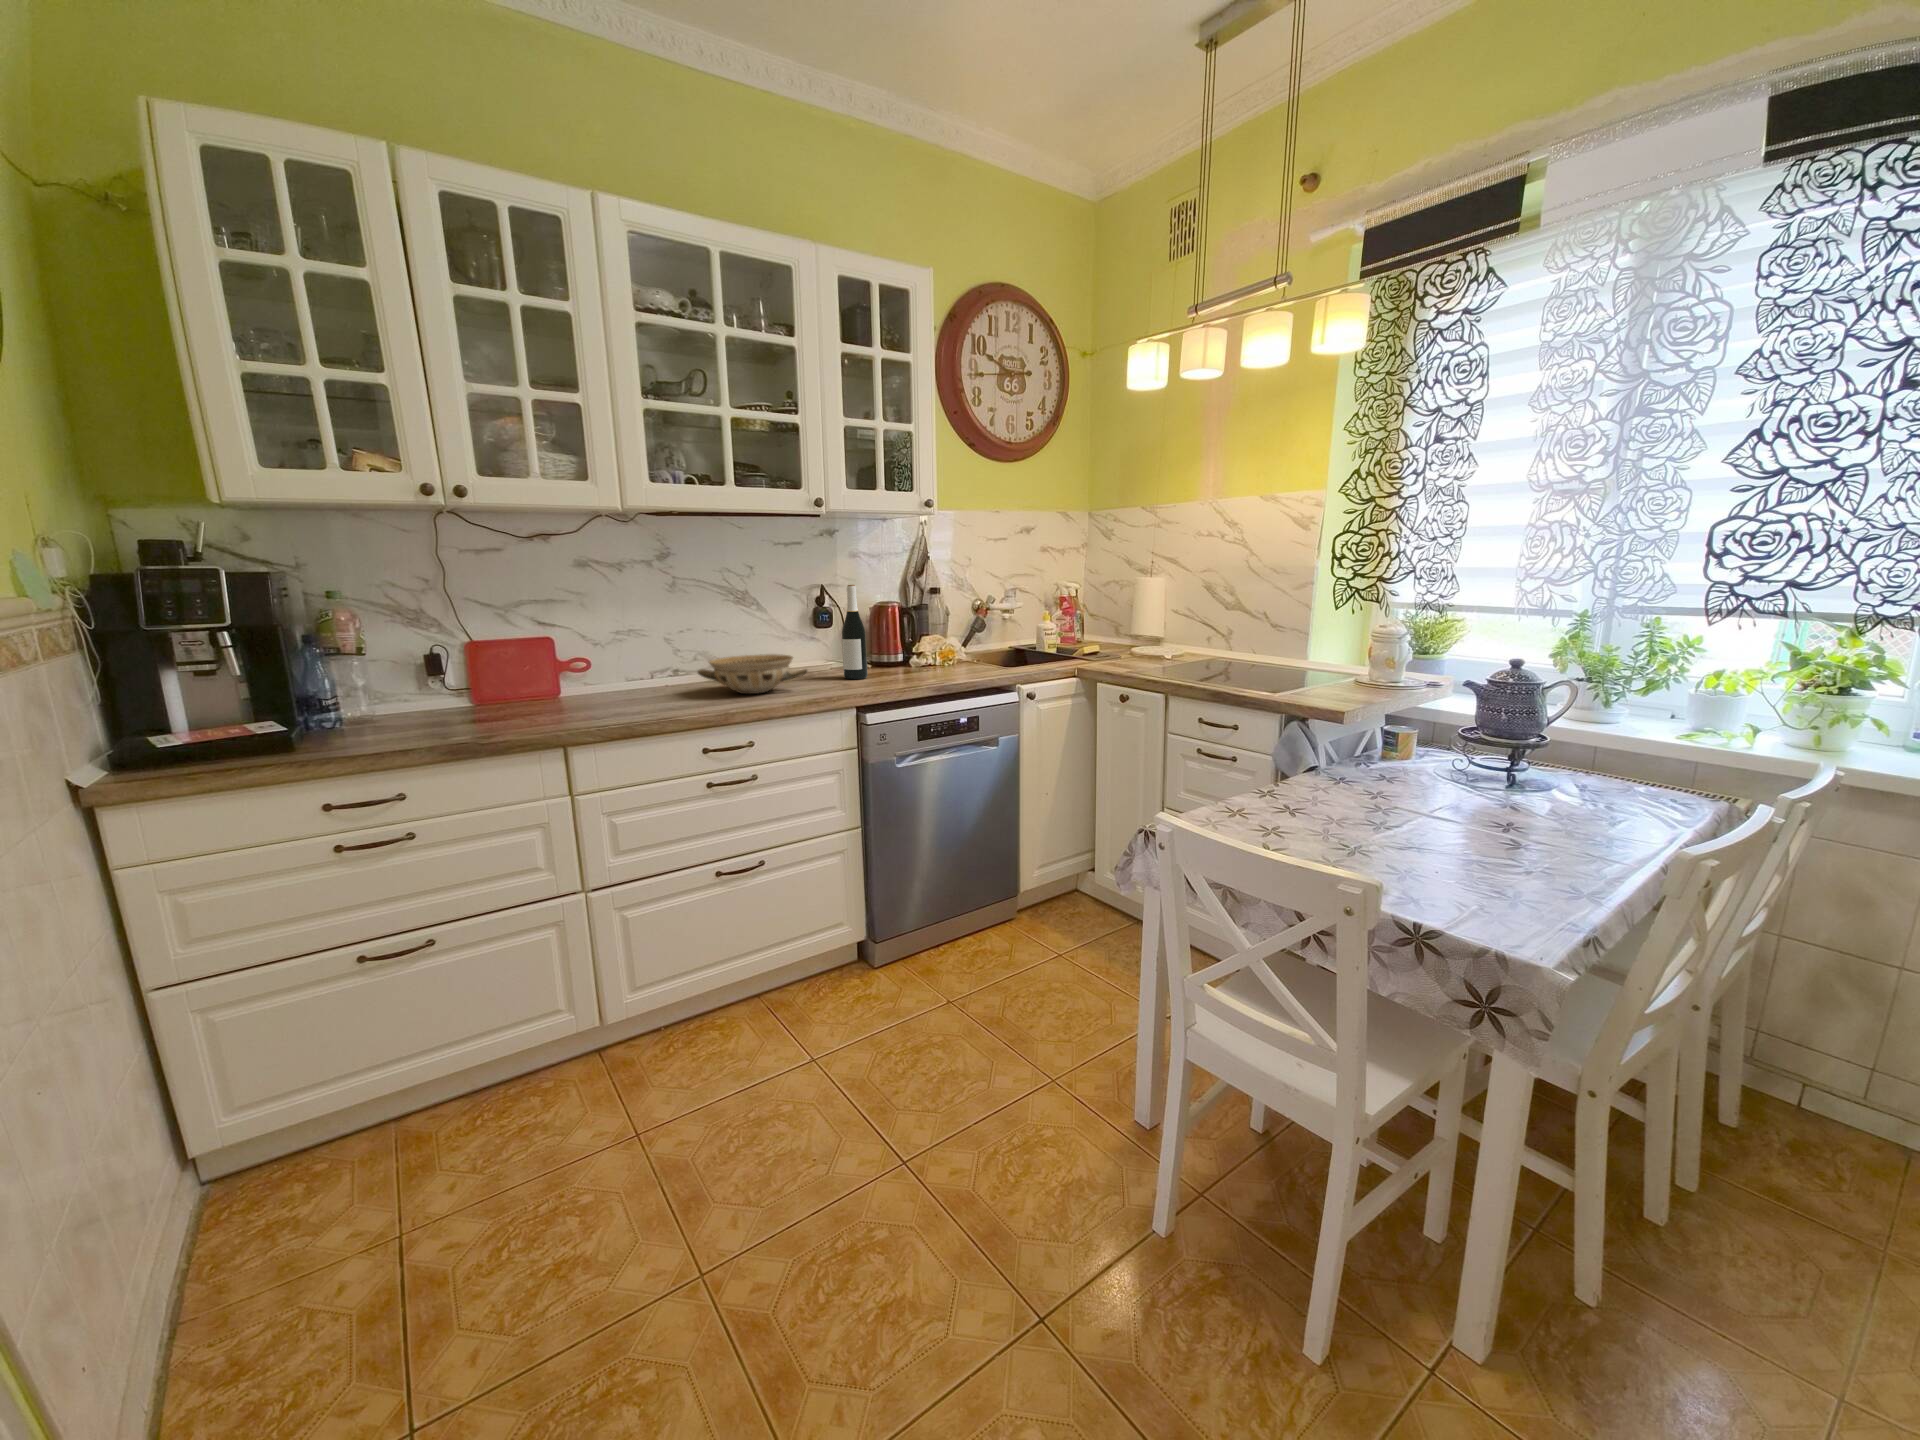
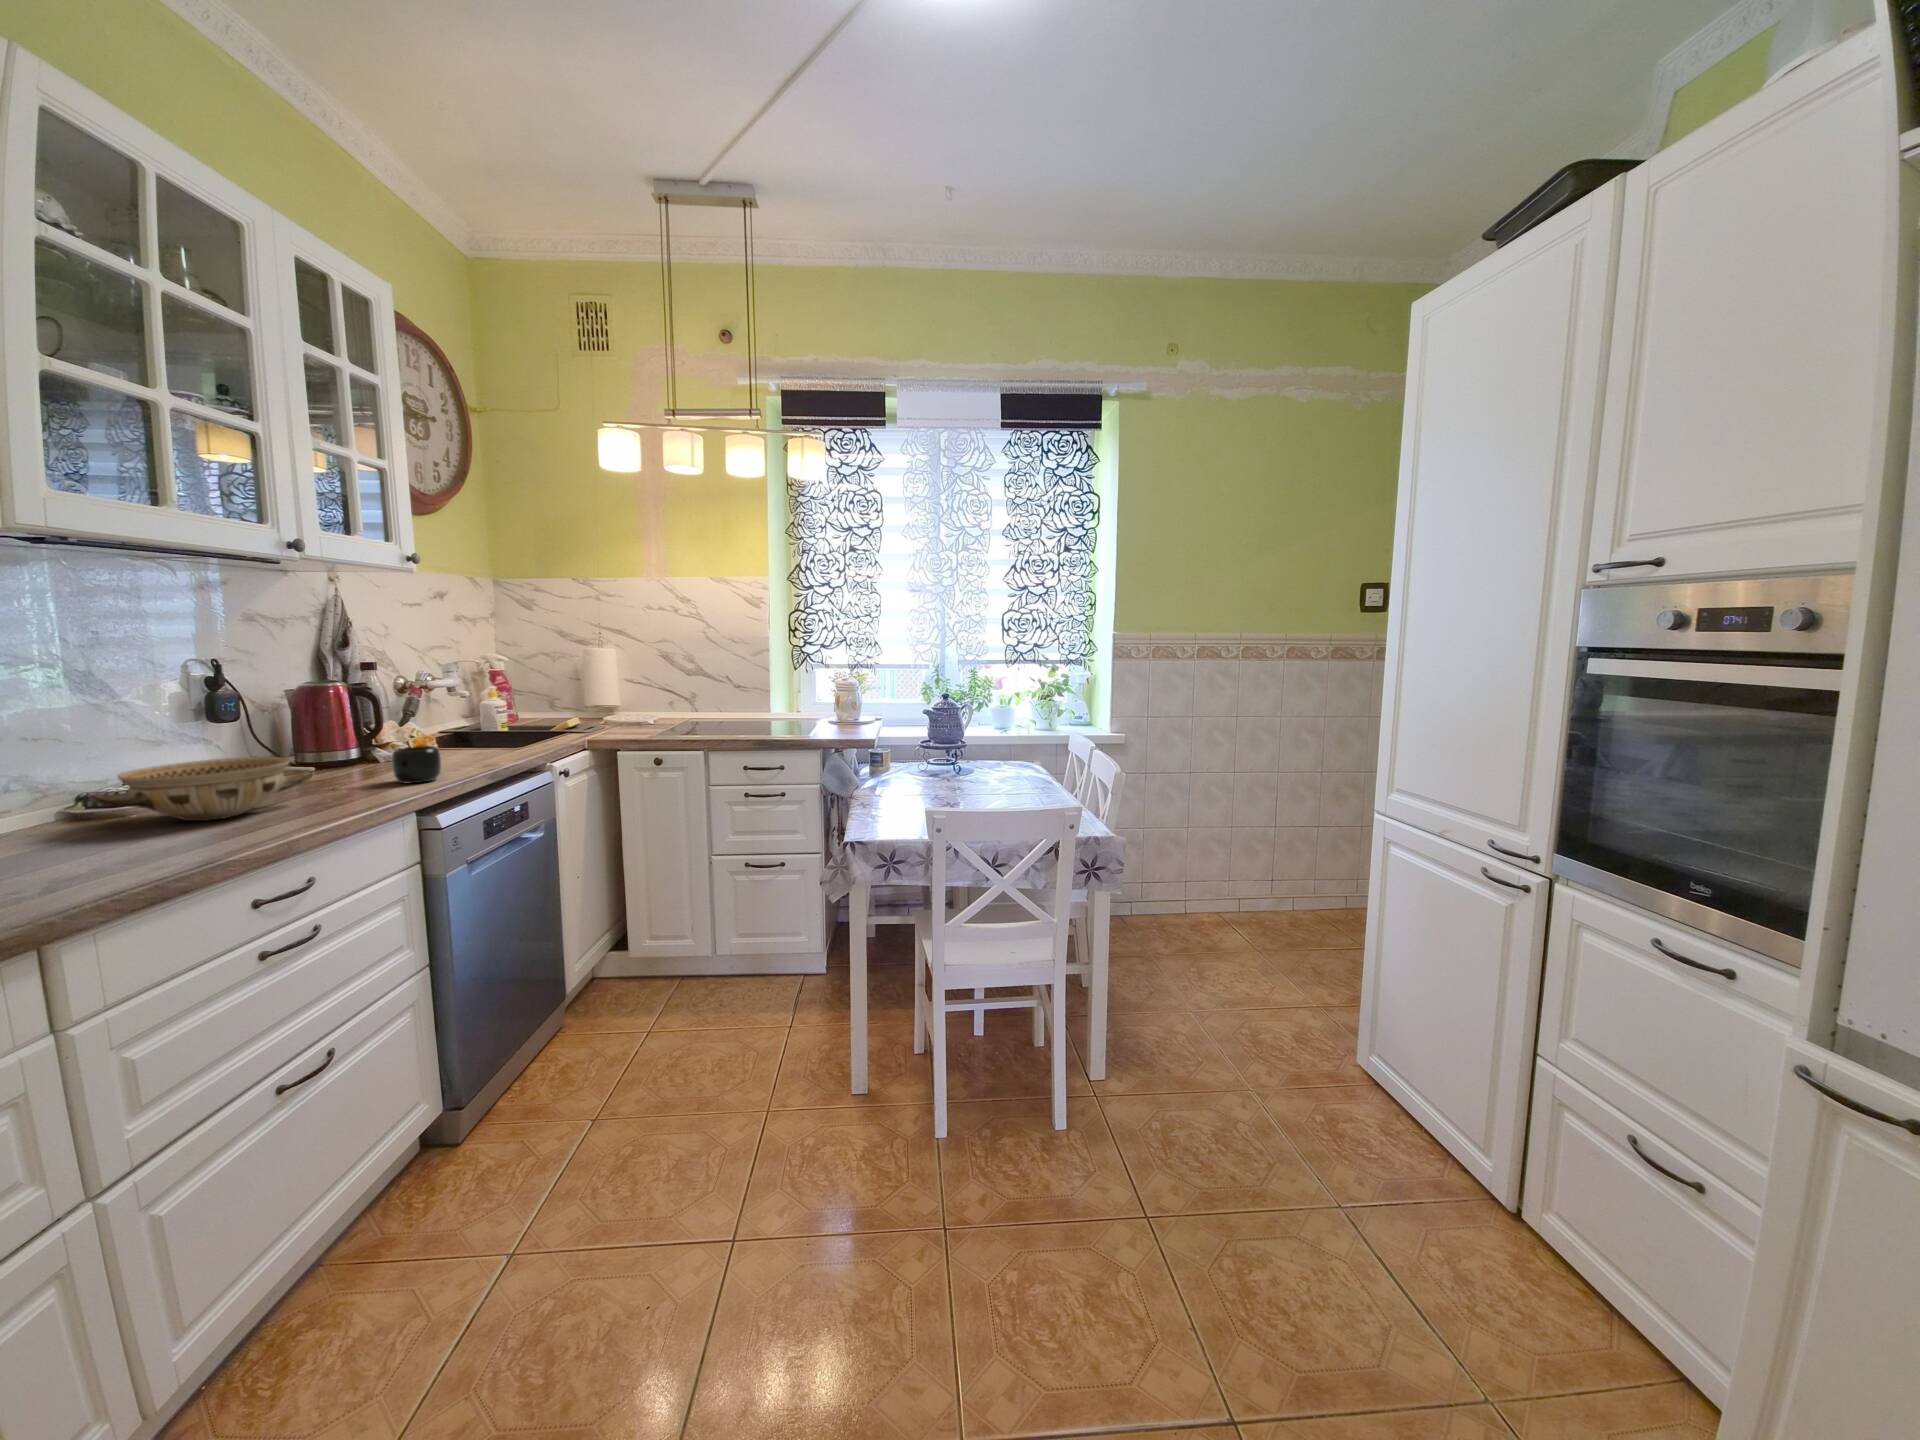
wine bottle: present [842,585,868,679] -> none [307,655,354,784]
mug: none [871,658,909,687] -> present [392,746,441,783]

